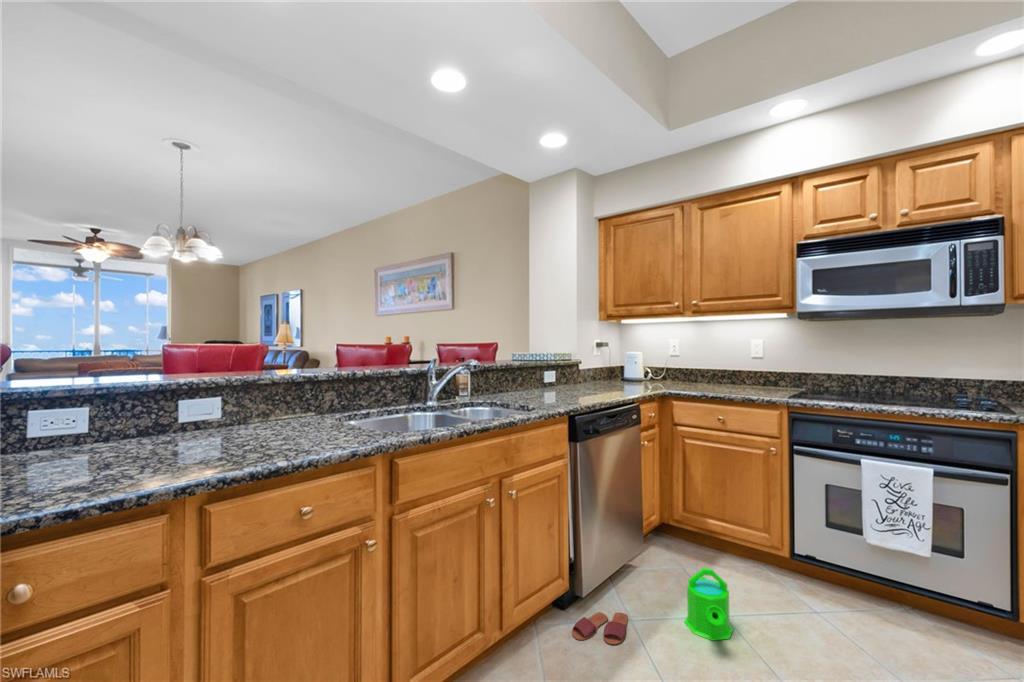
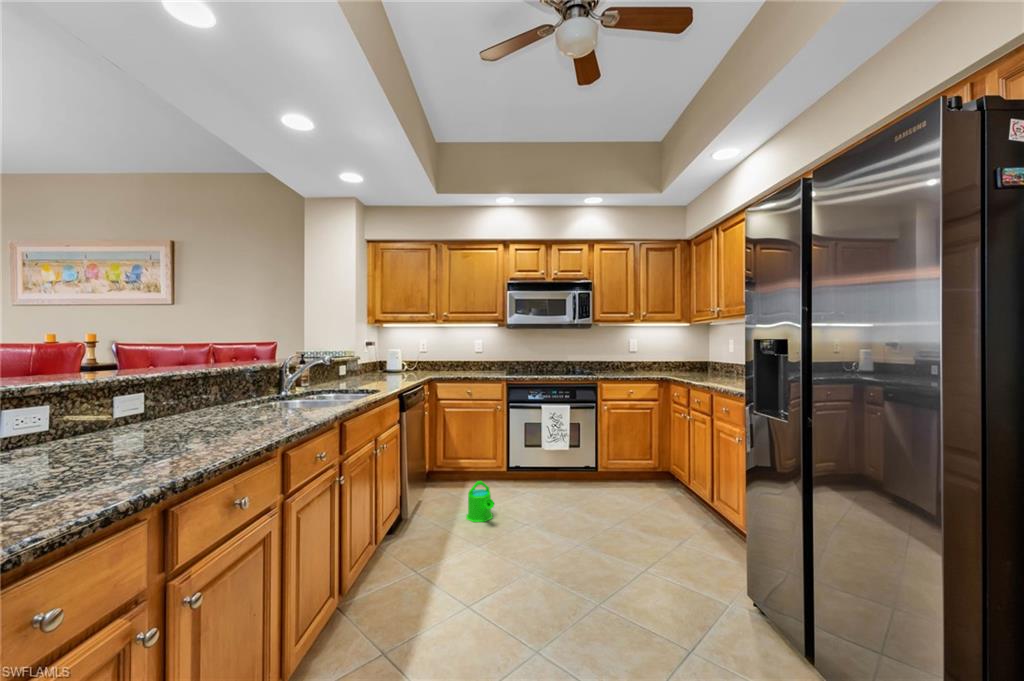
slippers: present [572,612,628,645] -> none [403,526,438,549]

